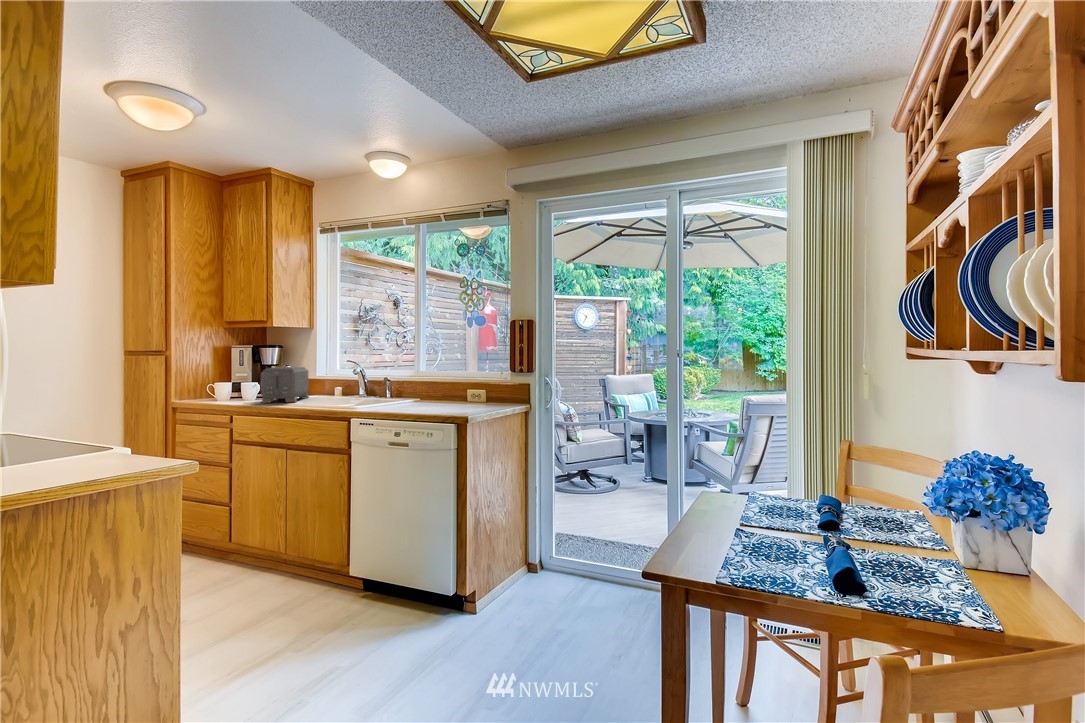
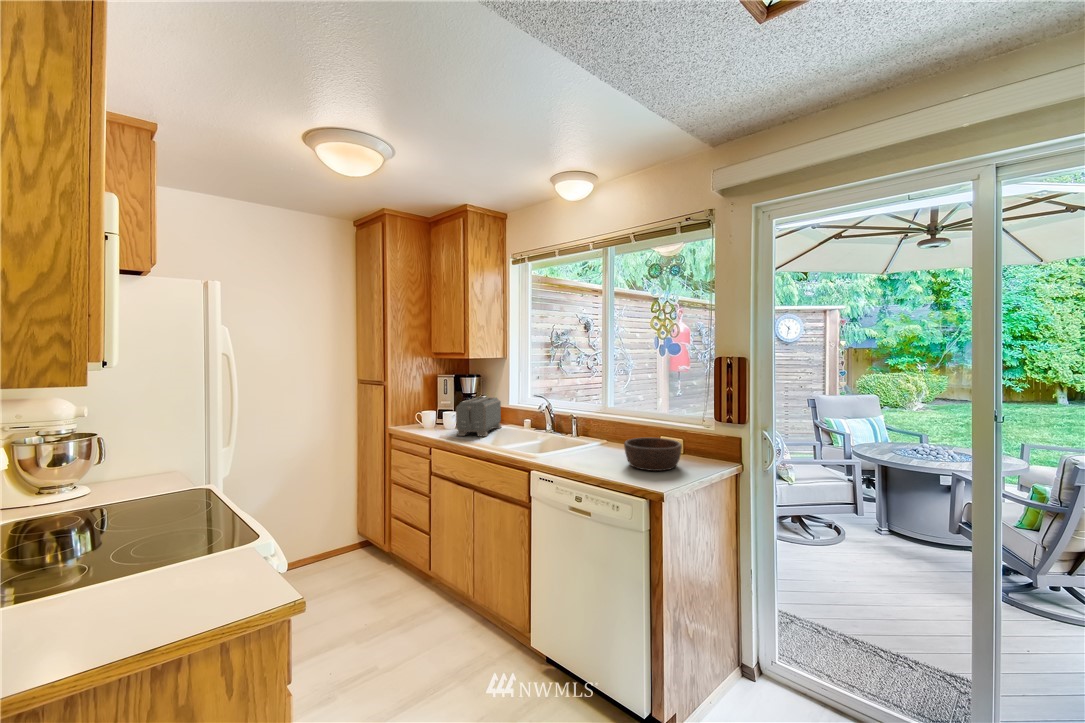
wooden bowl: none [436,387,484,409] -> present [624,438,682,471]

